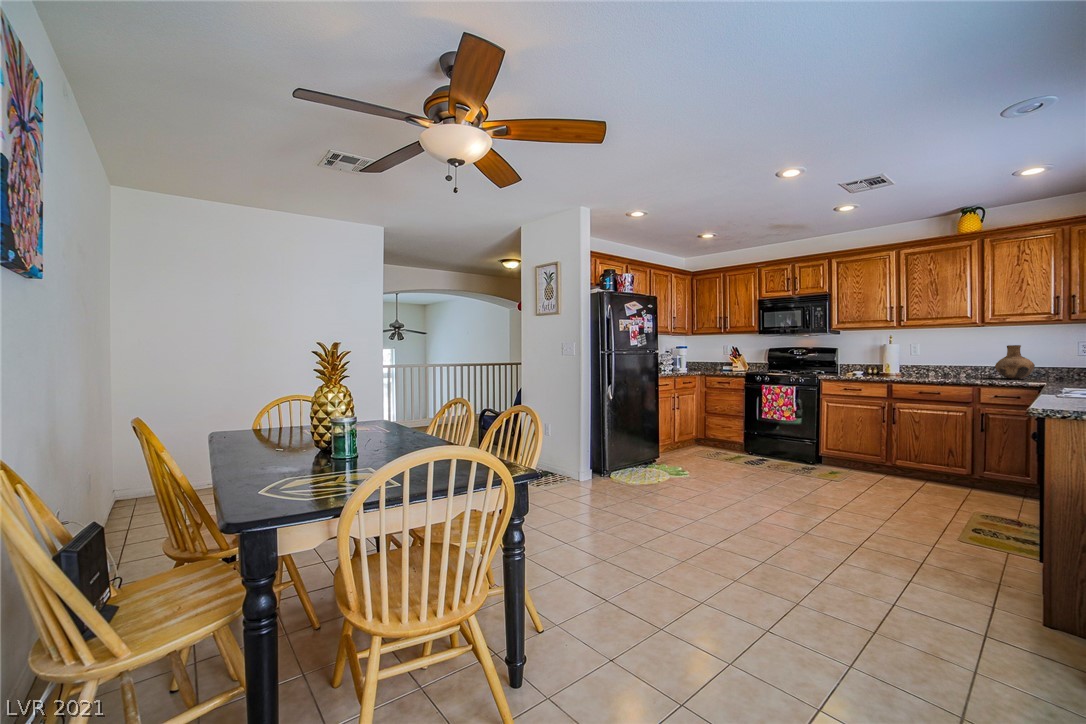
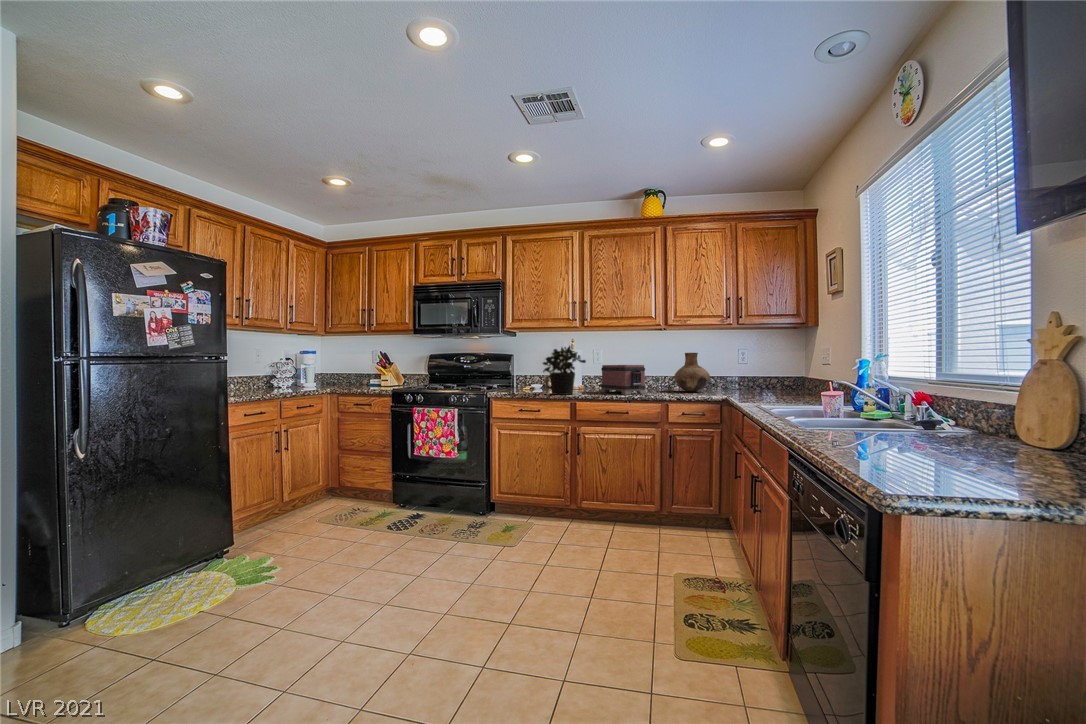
potted plant: none [862,342,901,379] -> present [543,346,586,395]
toaster: none [917,356,961,380] -> present [601,365,647,395]

